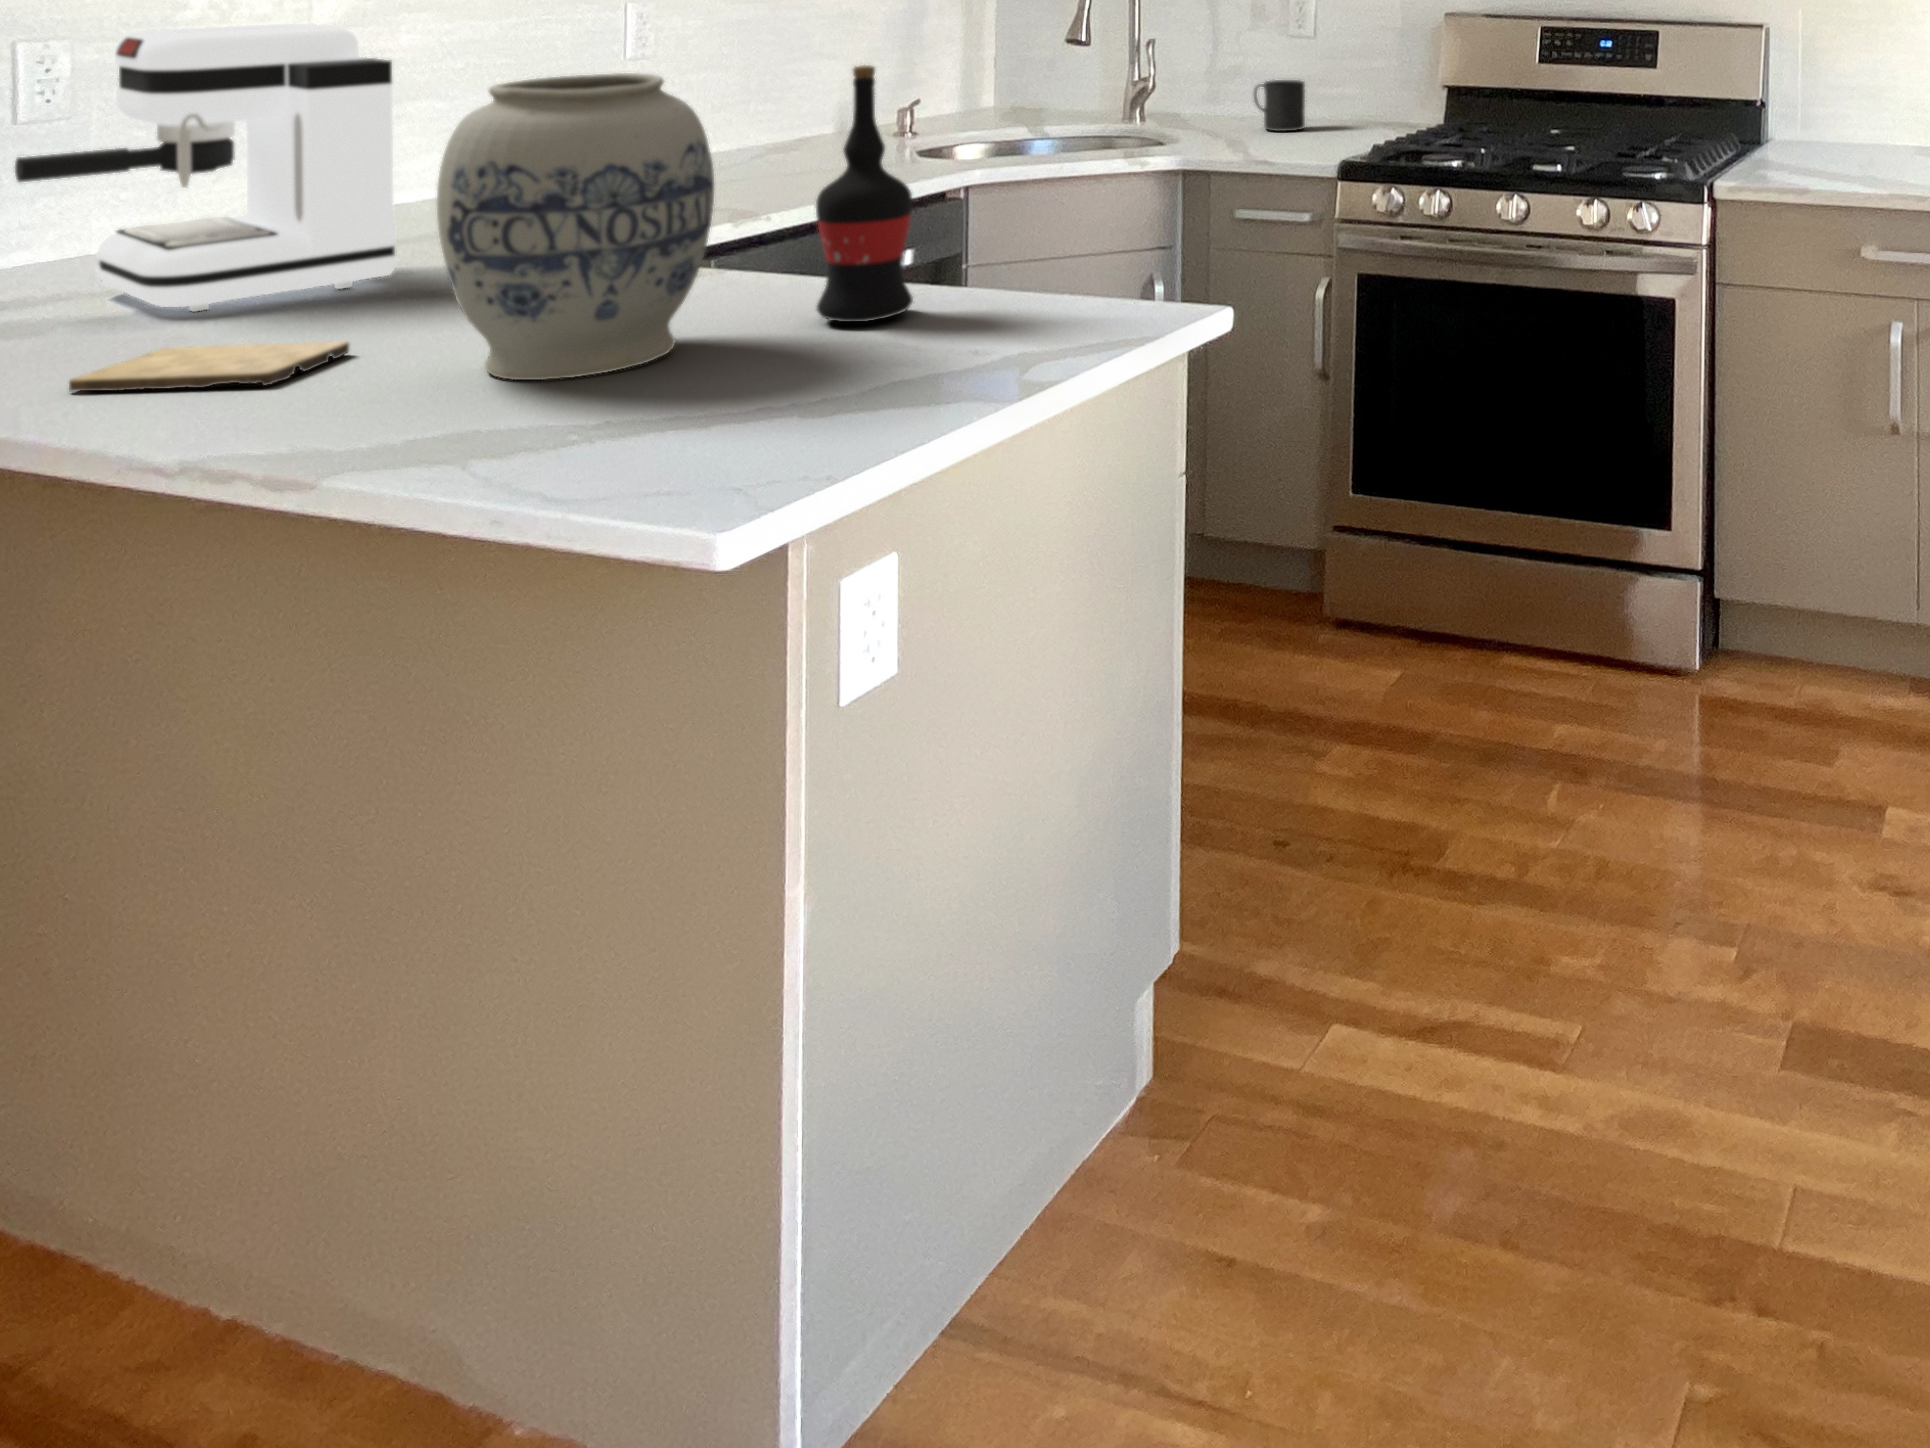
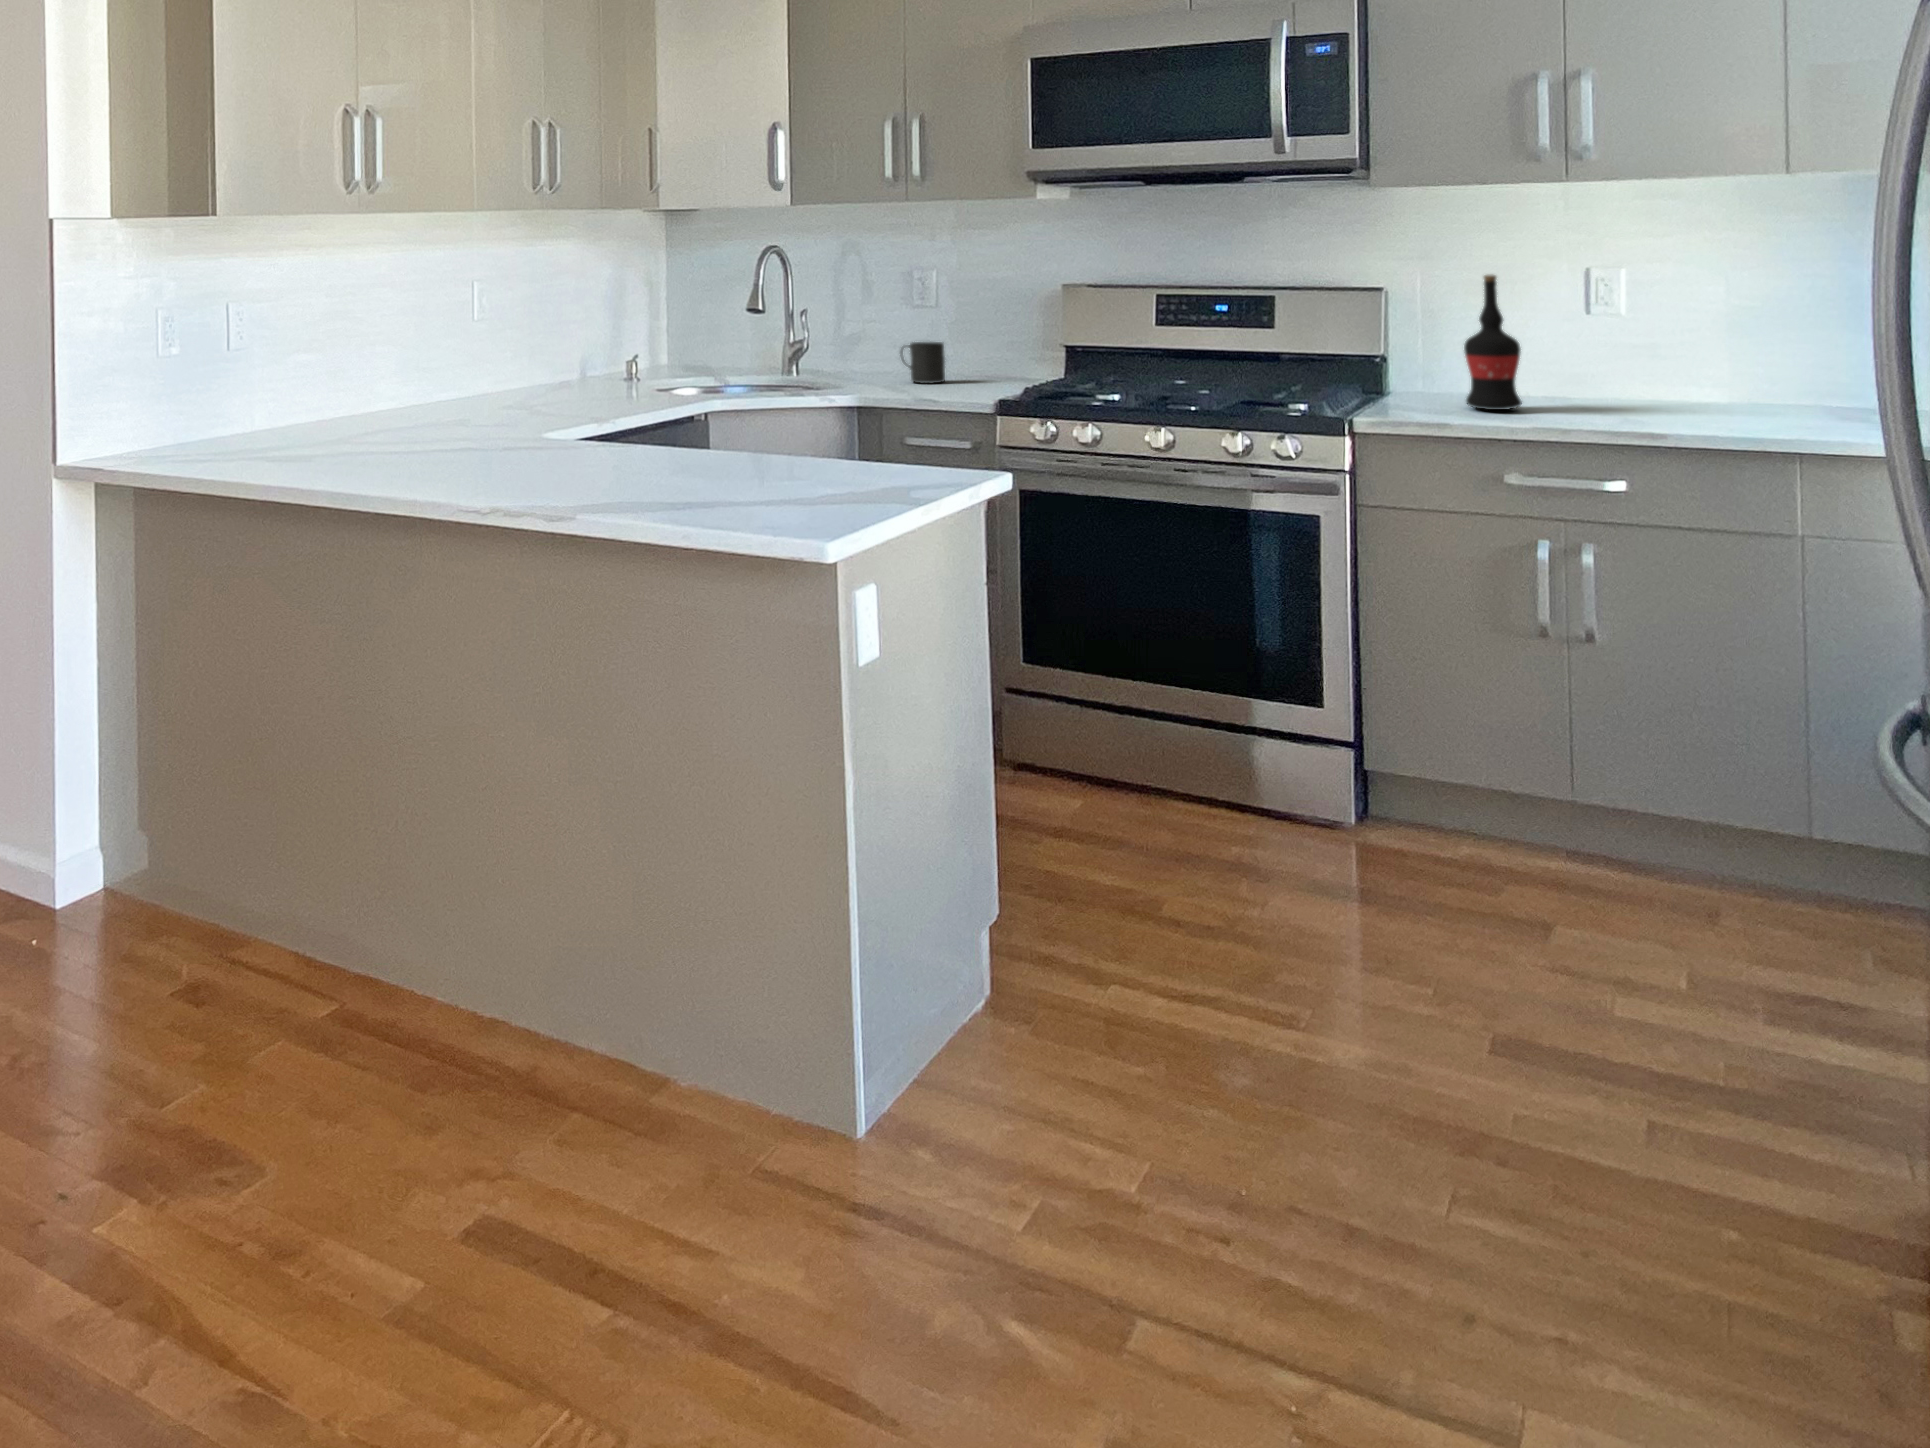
coffee maker: present [15,24,395,311] -> none [277,293,457,463]
wine bottle: present [816,65,913,322] -> present [1464,275,1522,410]
vase: present [437,73,714,380] -> none [565,313,707,493]
cutting board: present [69,341,349,392] -> none [386,473,500,491]

